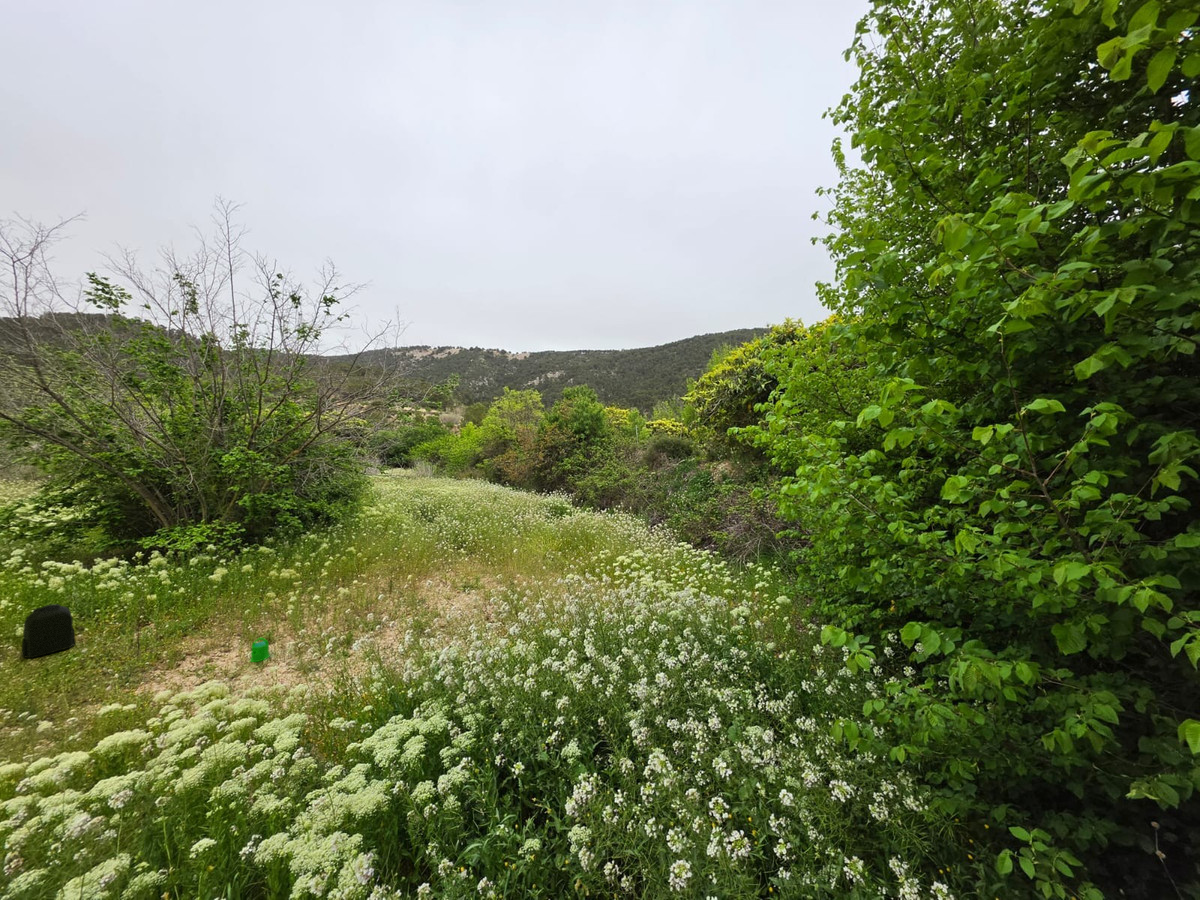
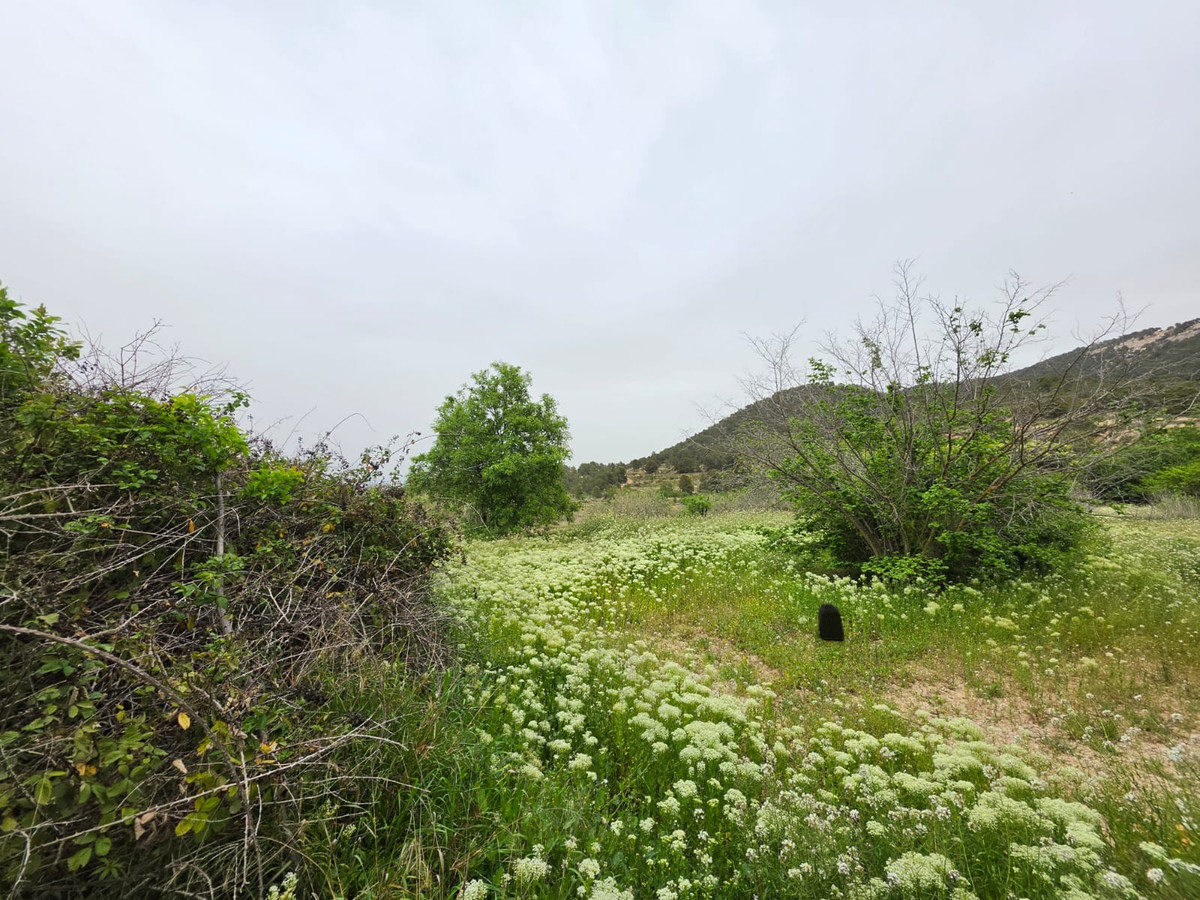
watering can: present [250,637,270,662] -> none [988,690,1012,718]

